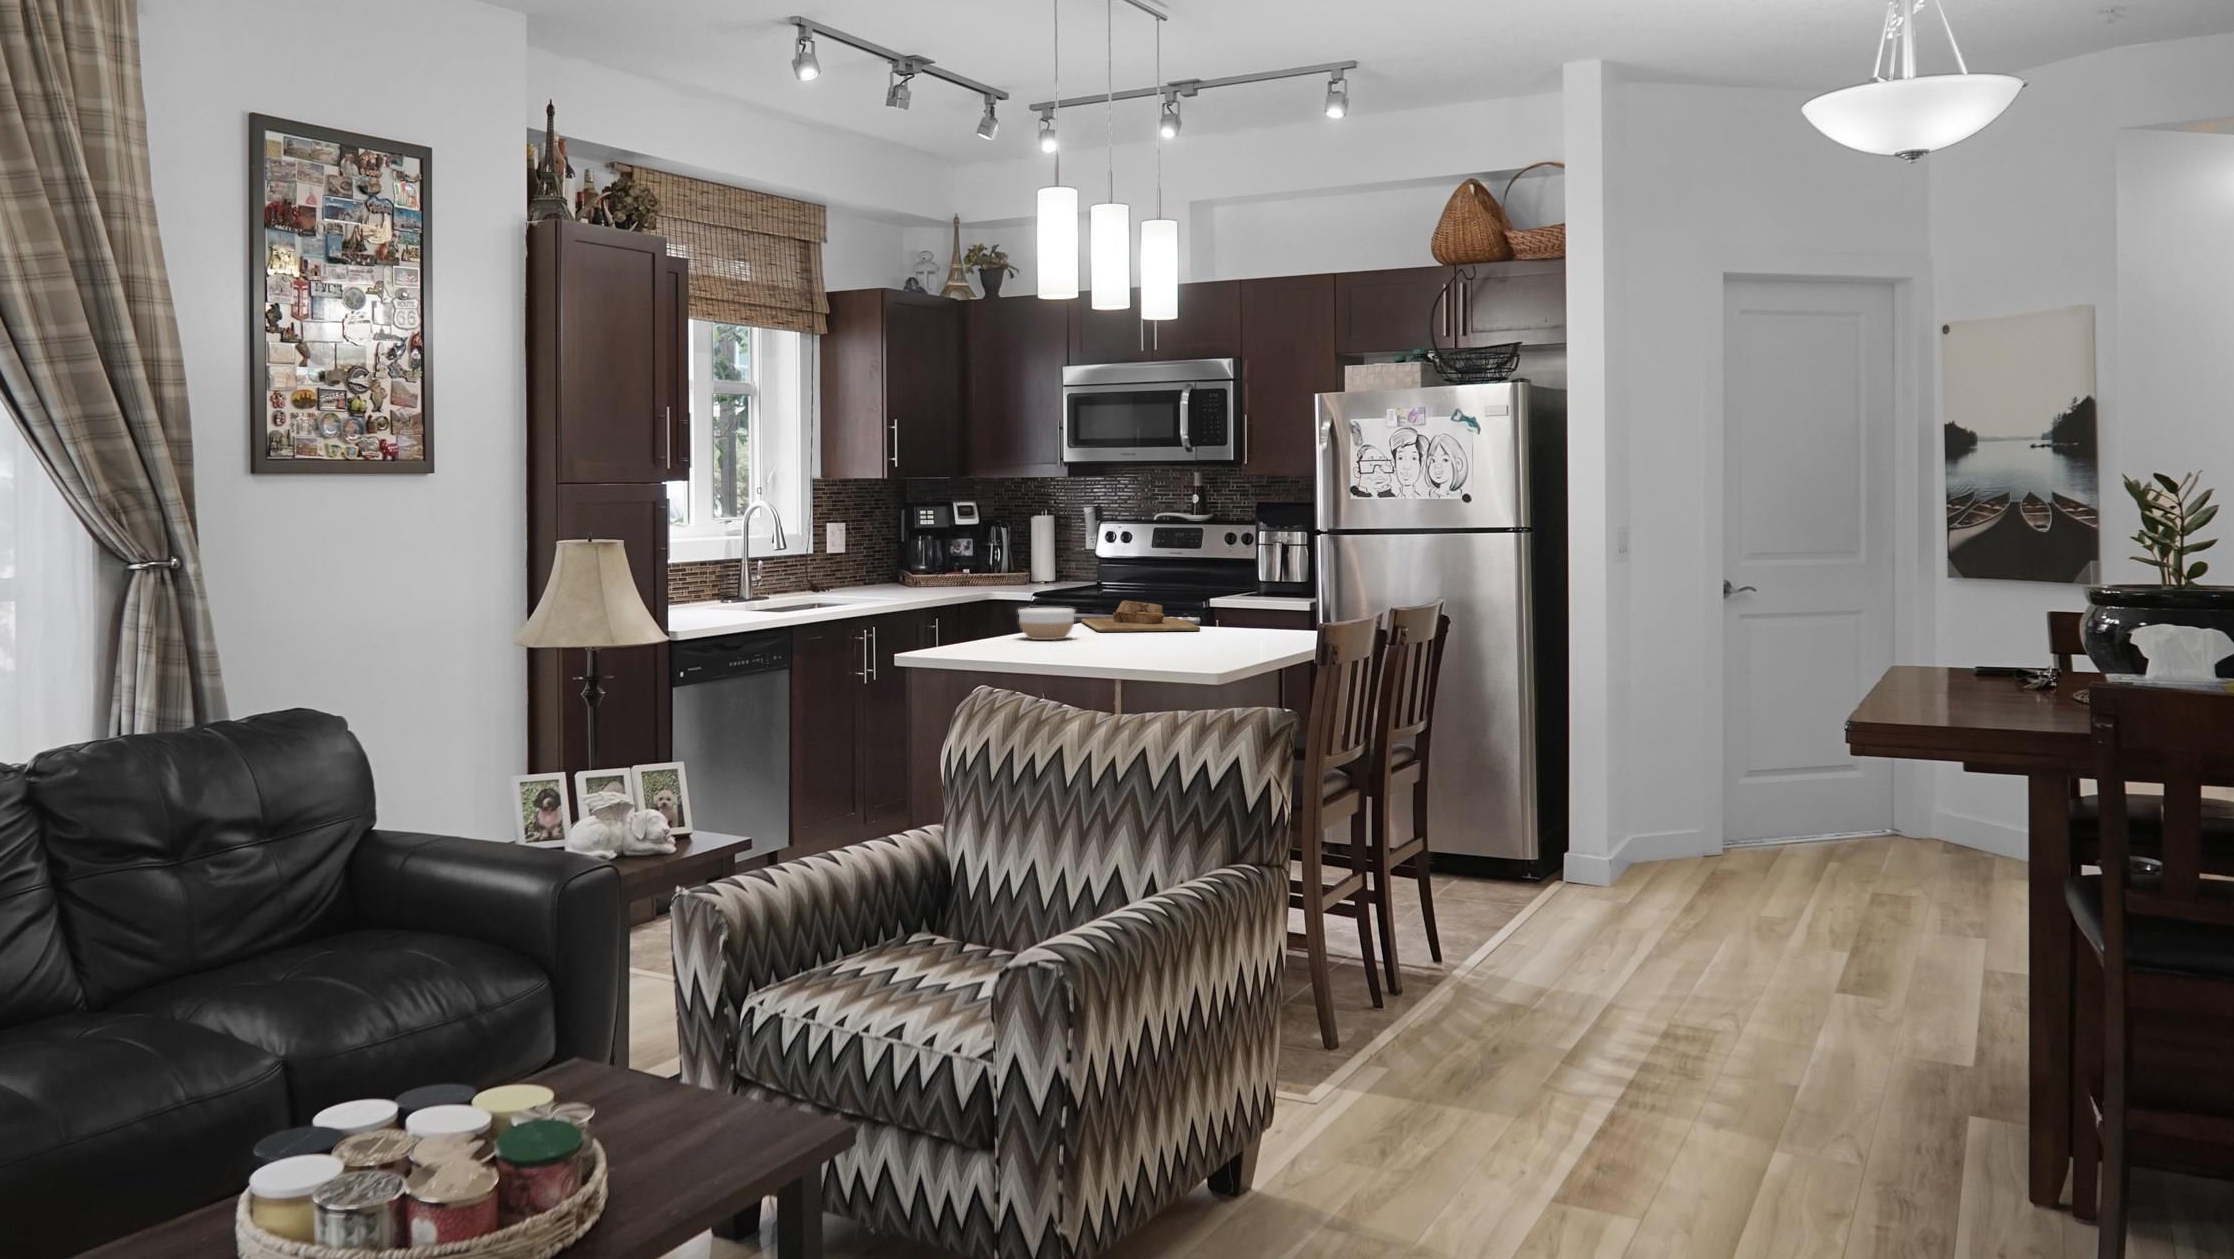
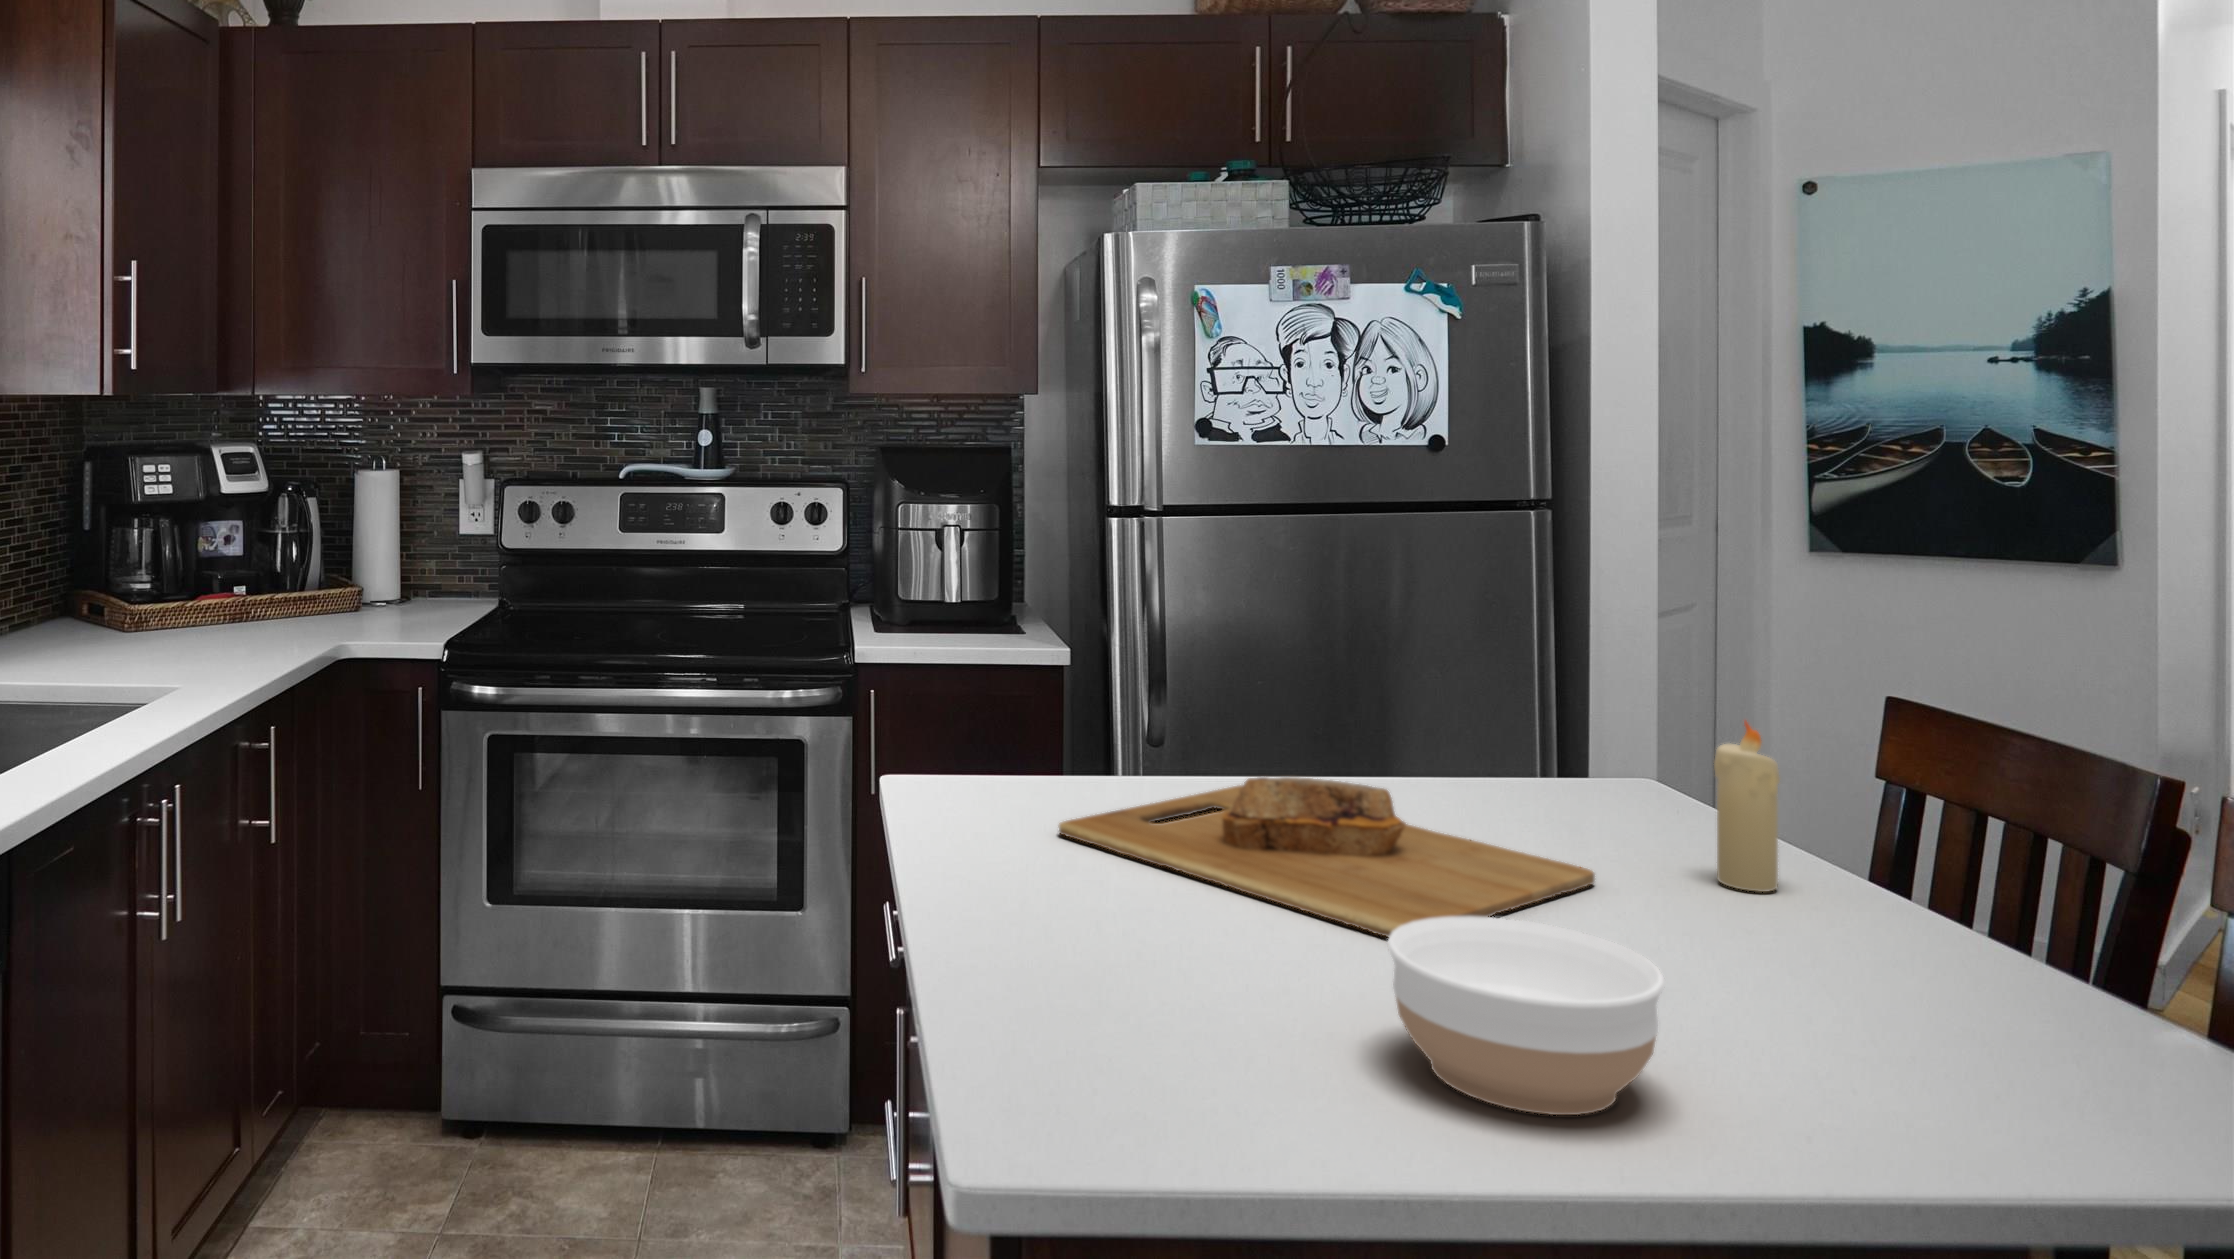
candle: none [1234,580,1252,633] -> present [1714,721,1780,892]

